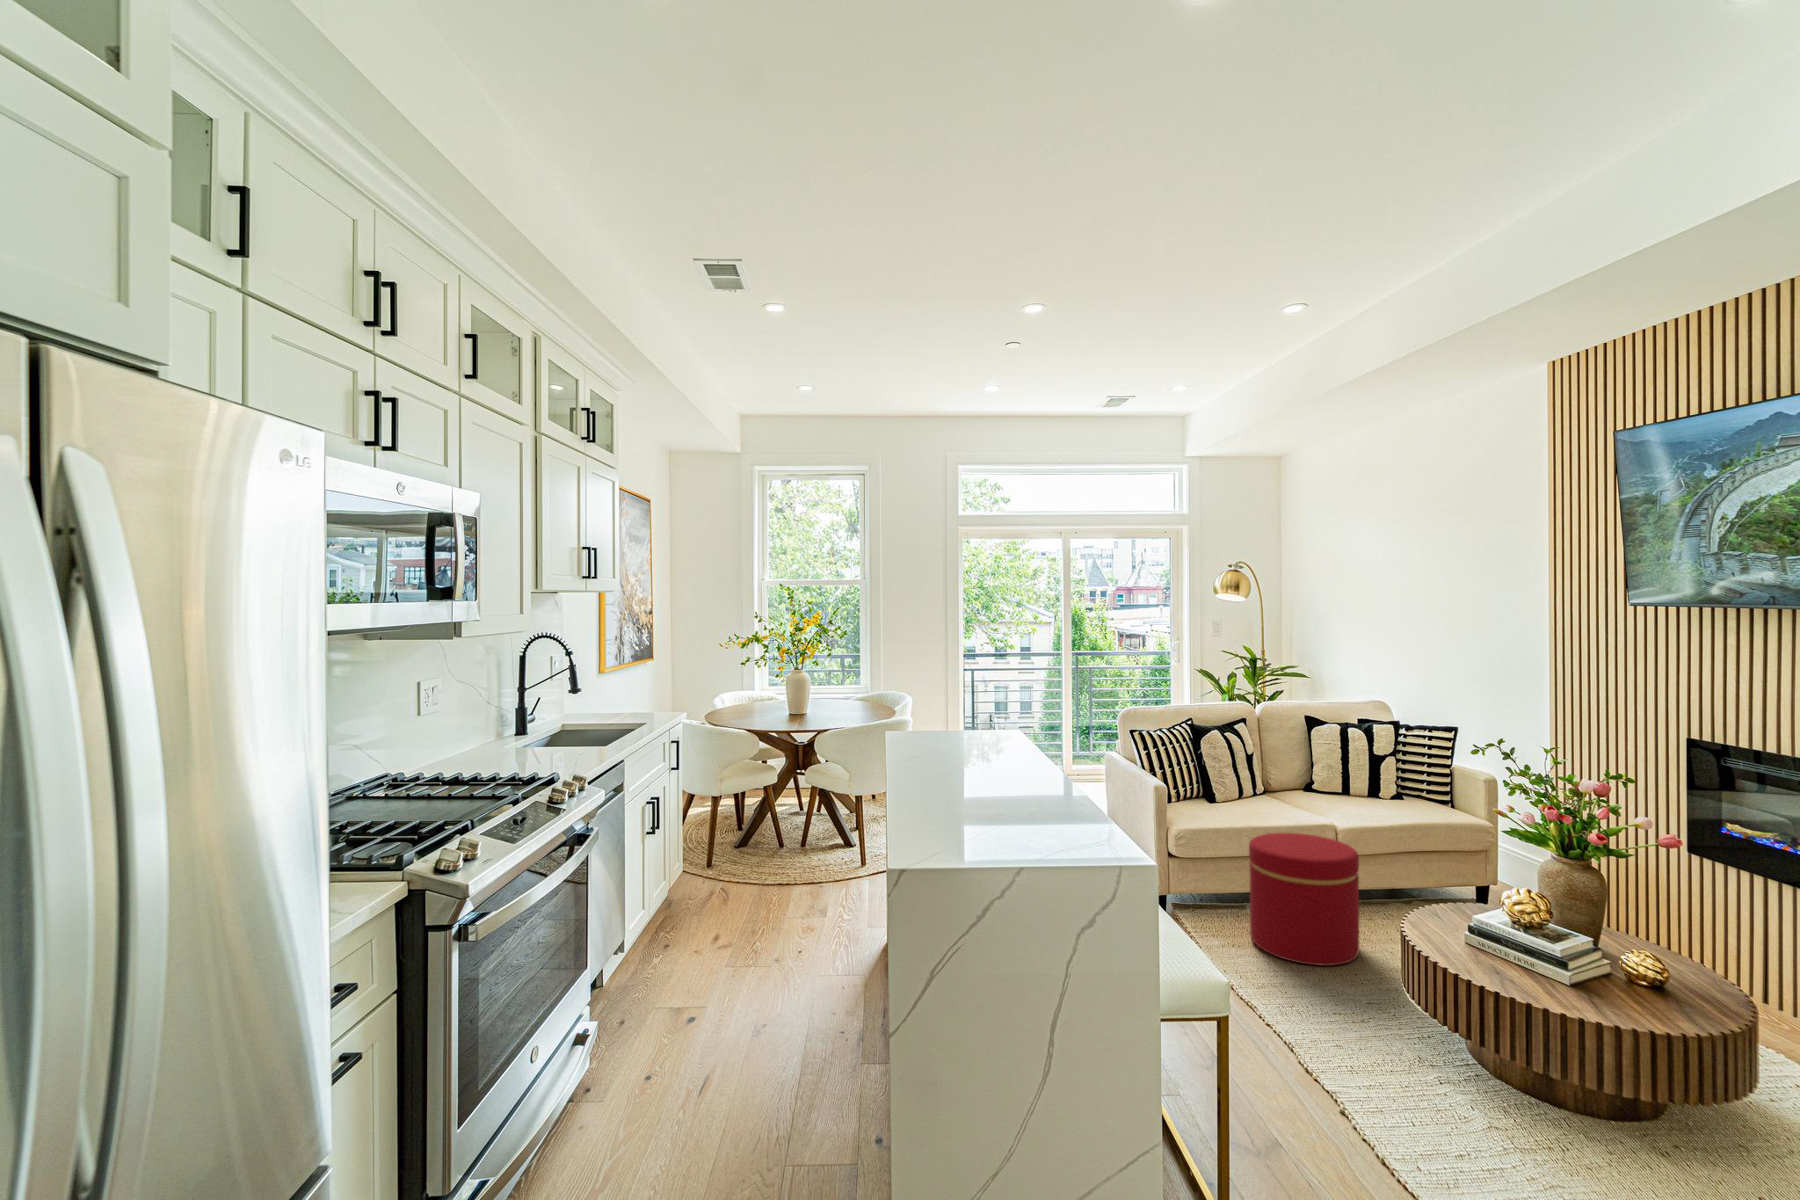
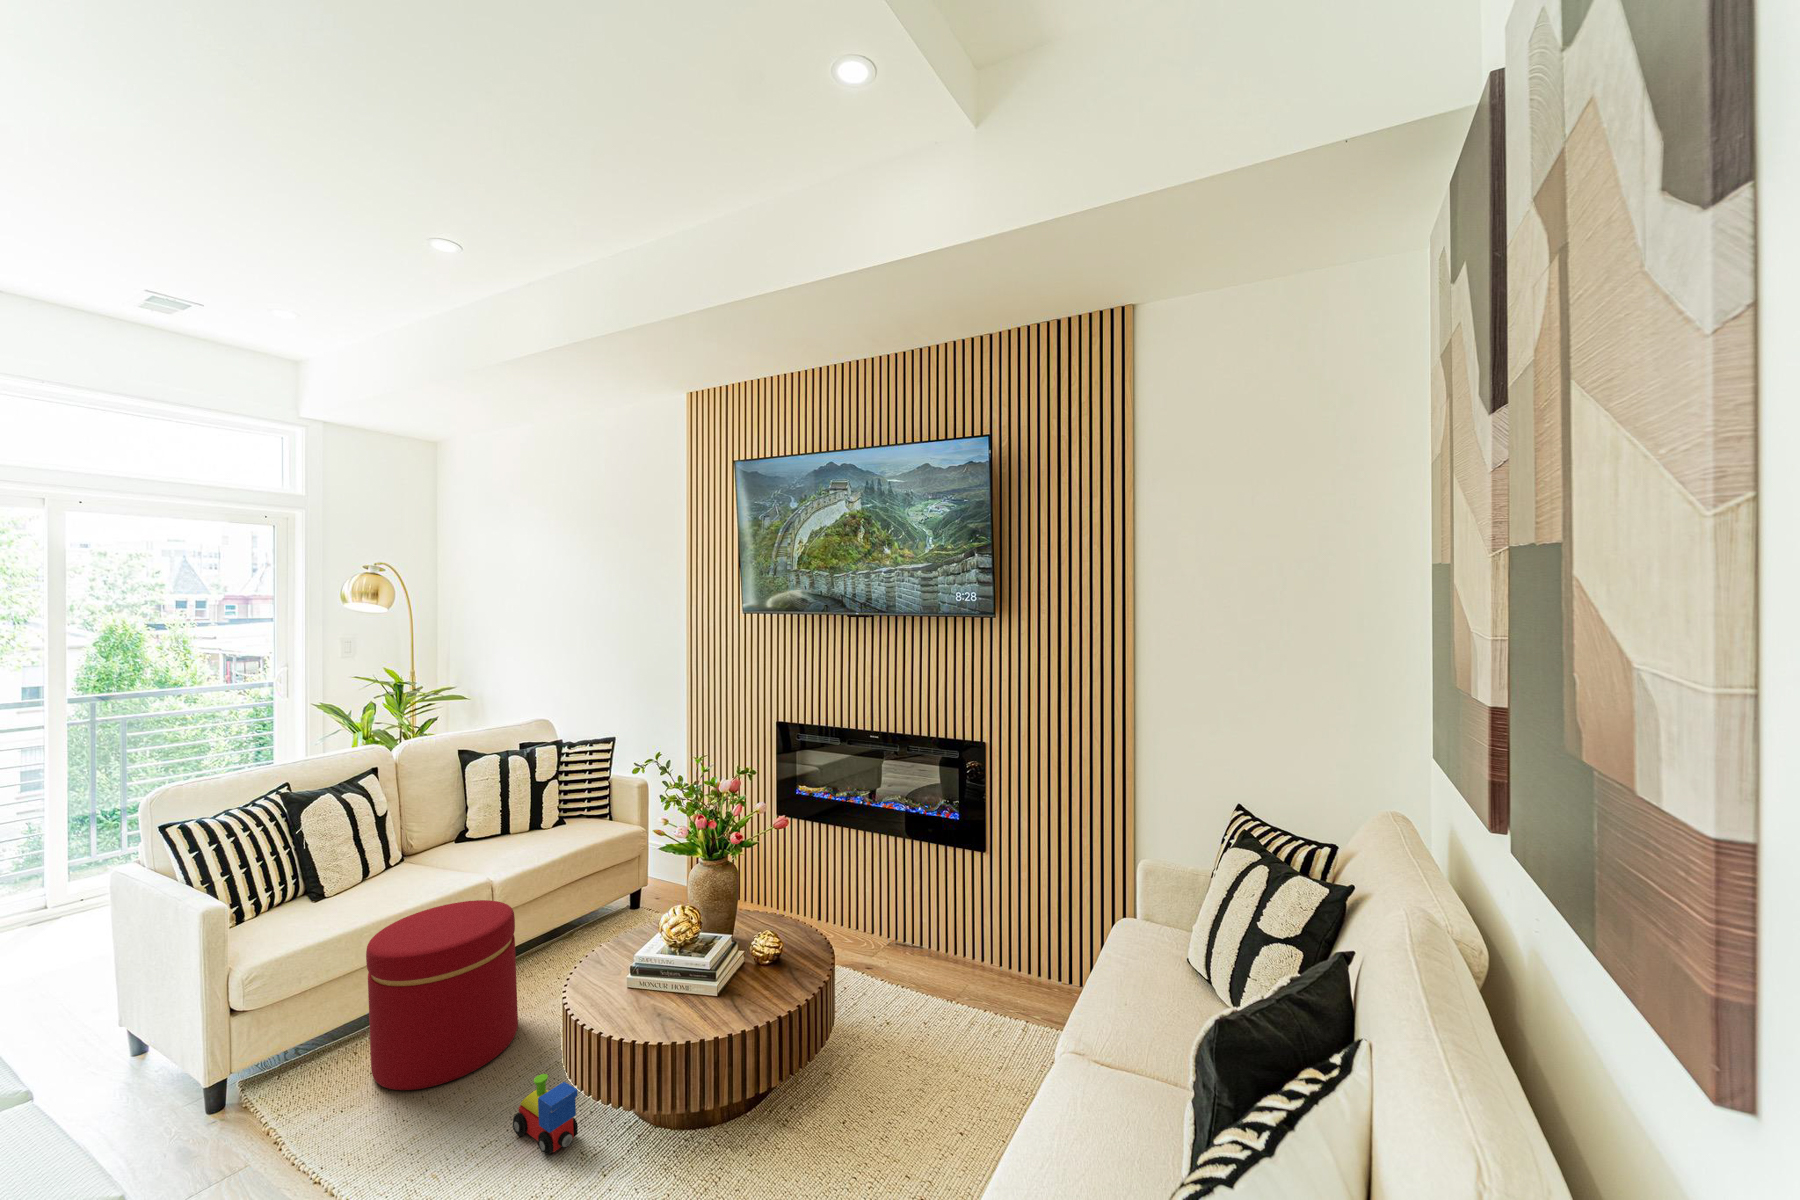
toy train: none [1358,978,1414,1041] -> present [513,1074,578,1155]

